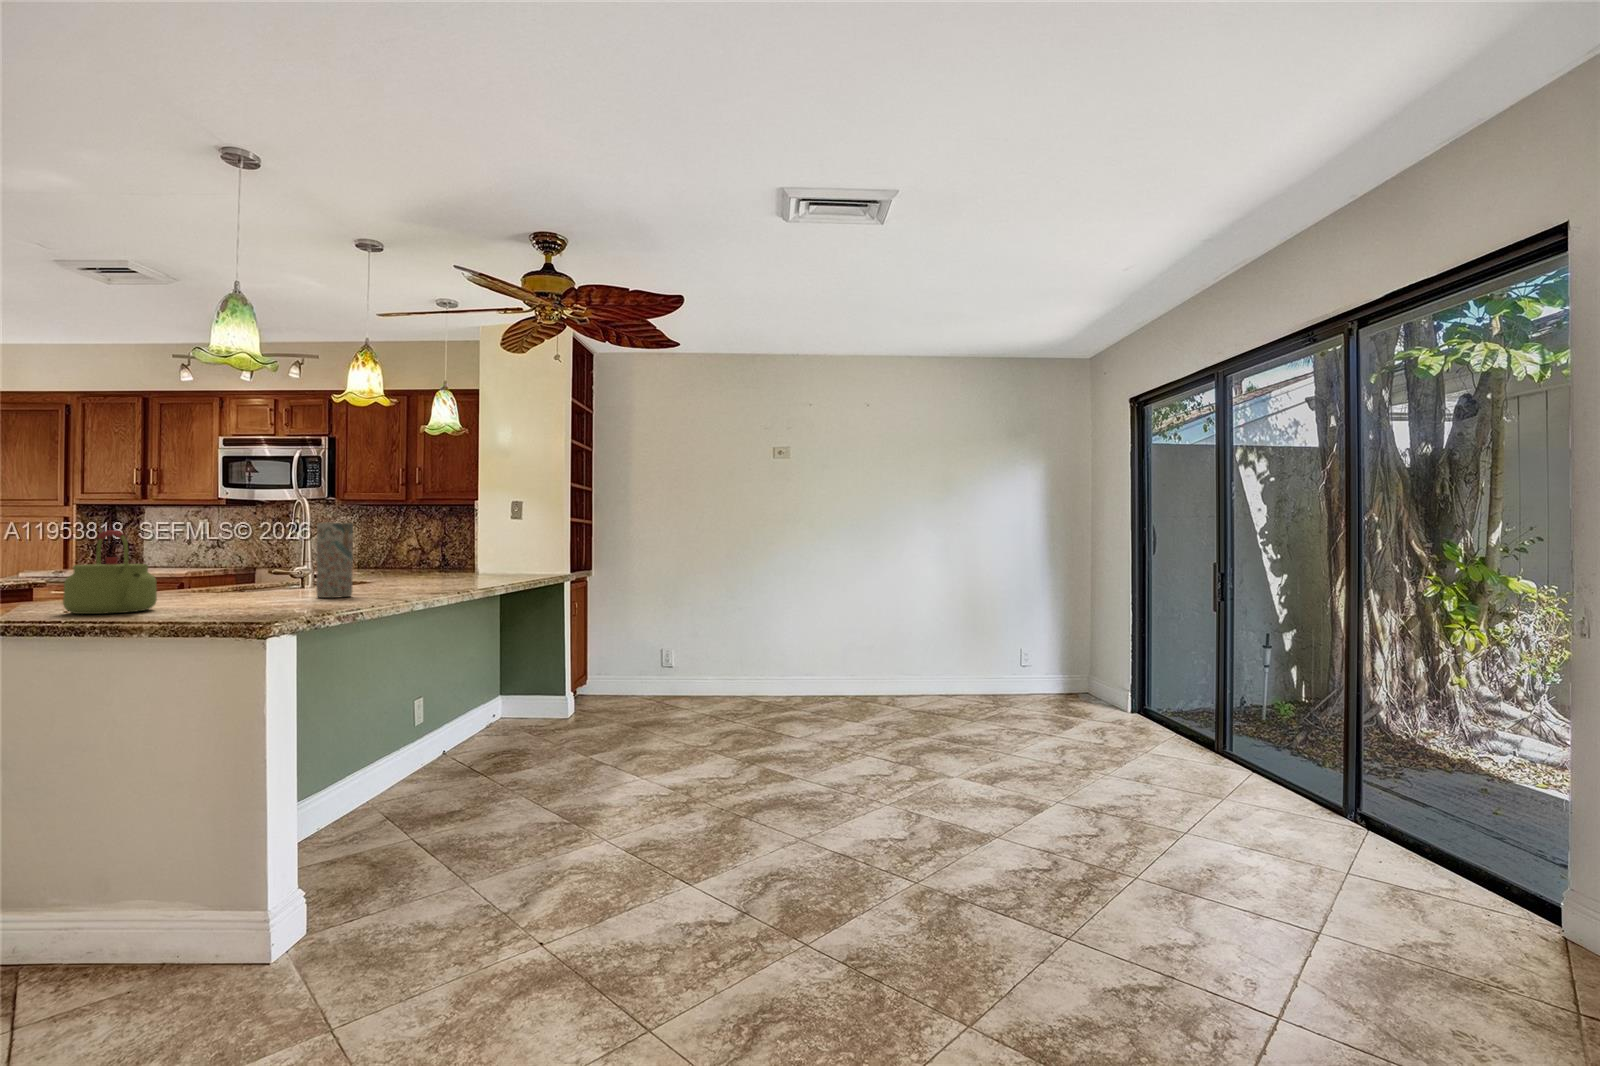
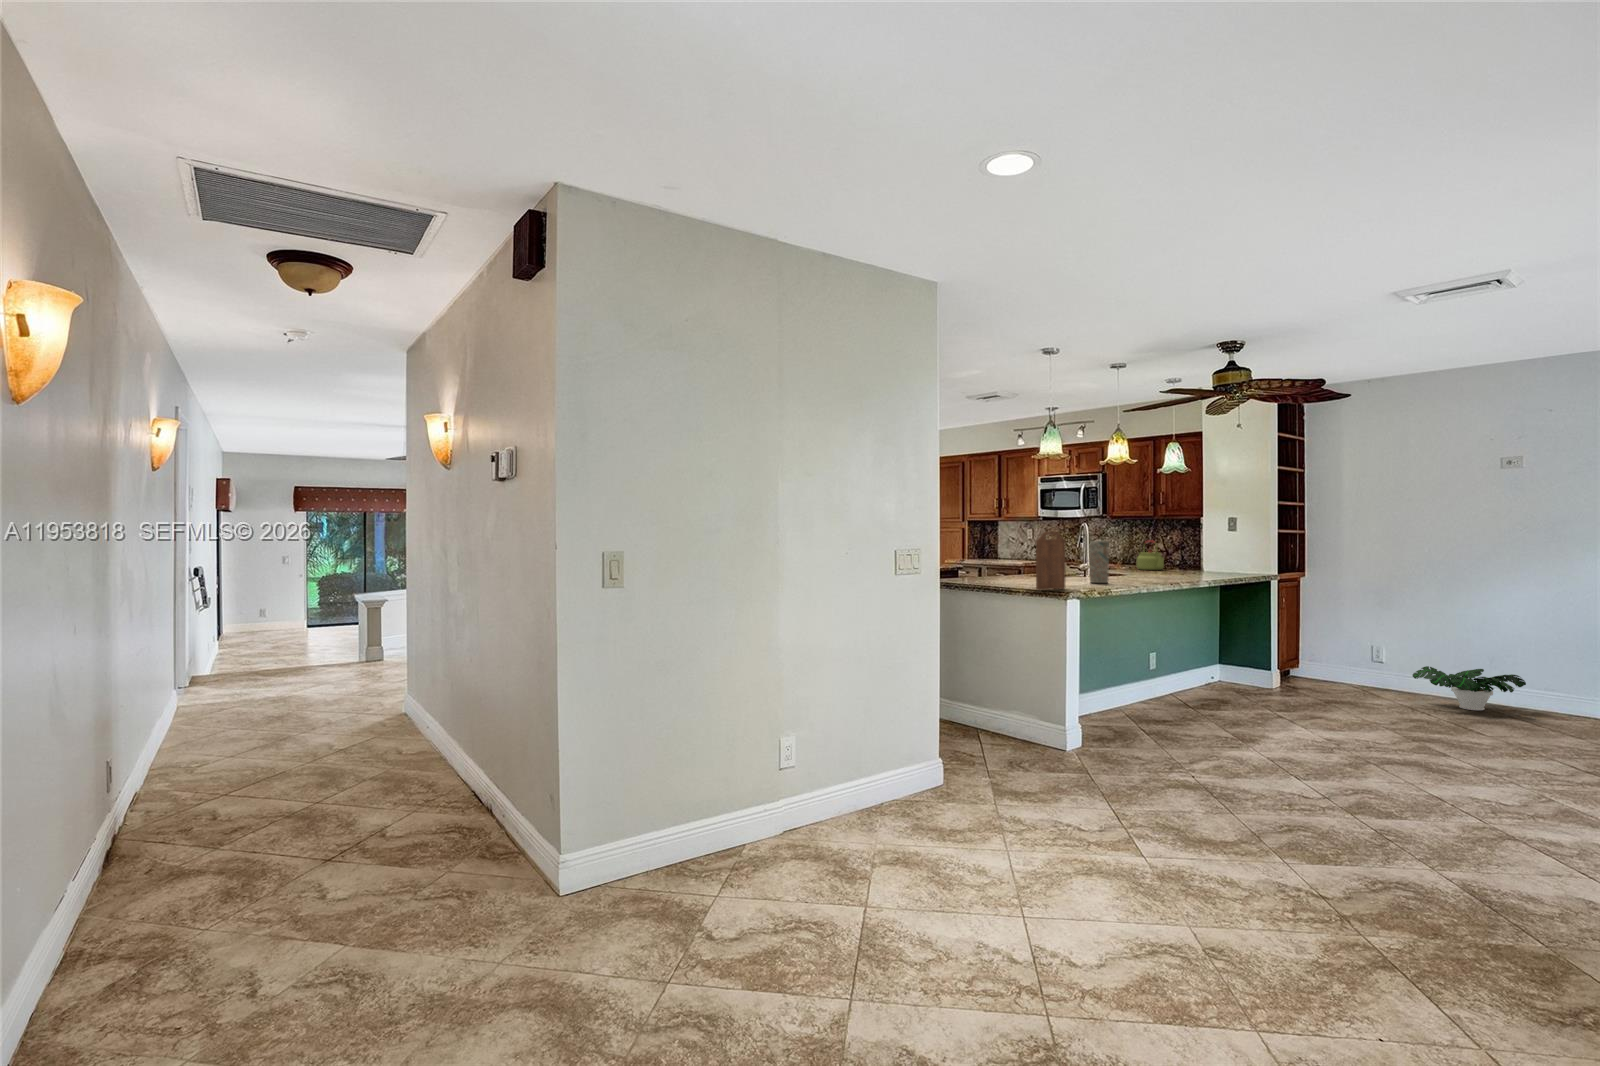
cutting board: none [191,495,266,620] -> present [1036,532,1065,590]
kettle: present [63,530,157,614] -> present [1137,540,1164,570]
potted plant: none [705,662,794,707] -> present [1413,666,1526,711]

